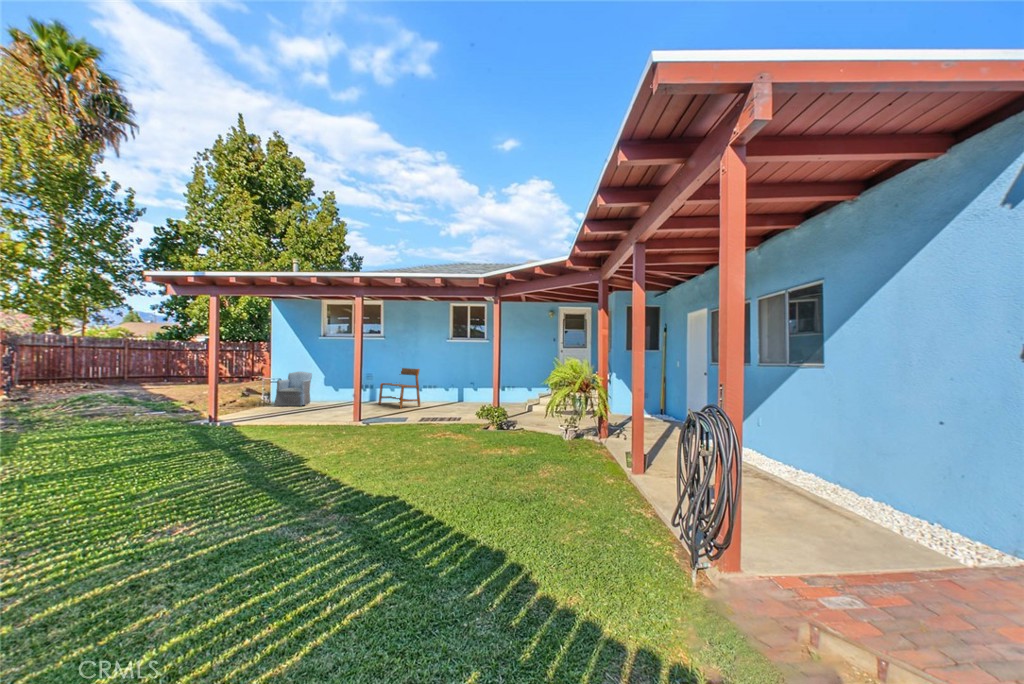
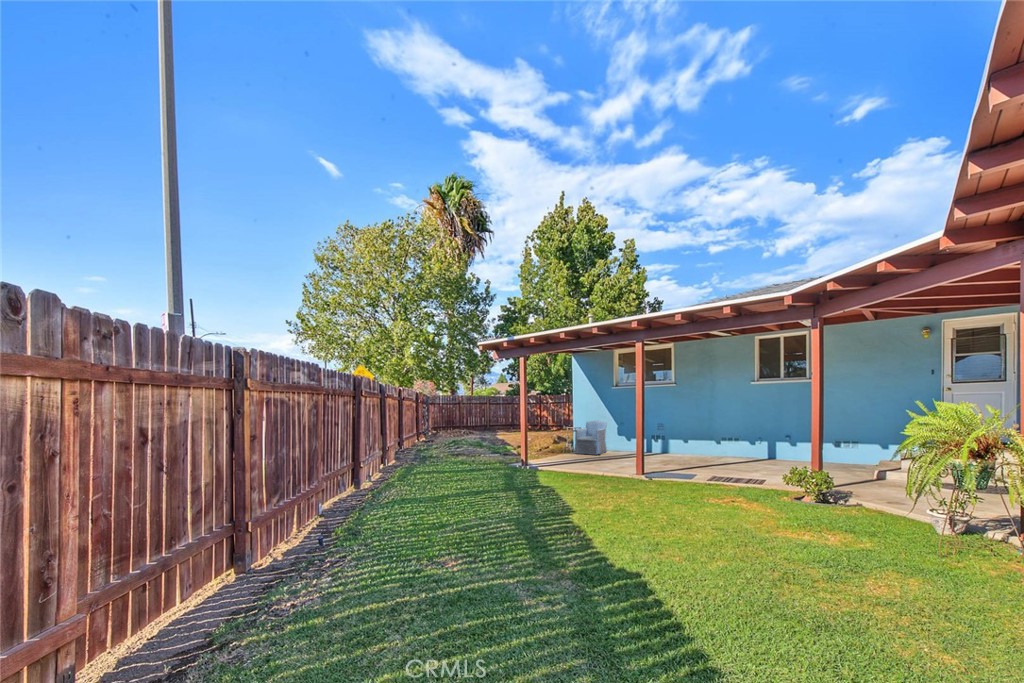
bench: present [379,368,420,409] -> none [674,416,723,464]

